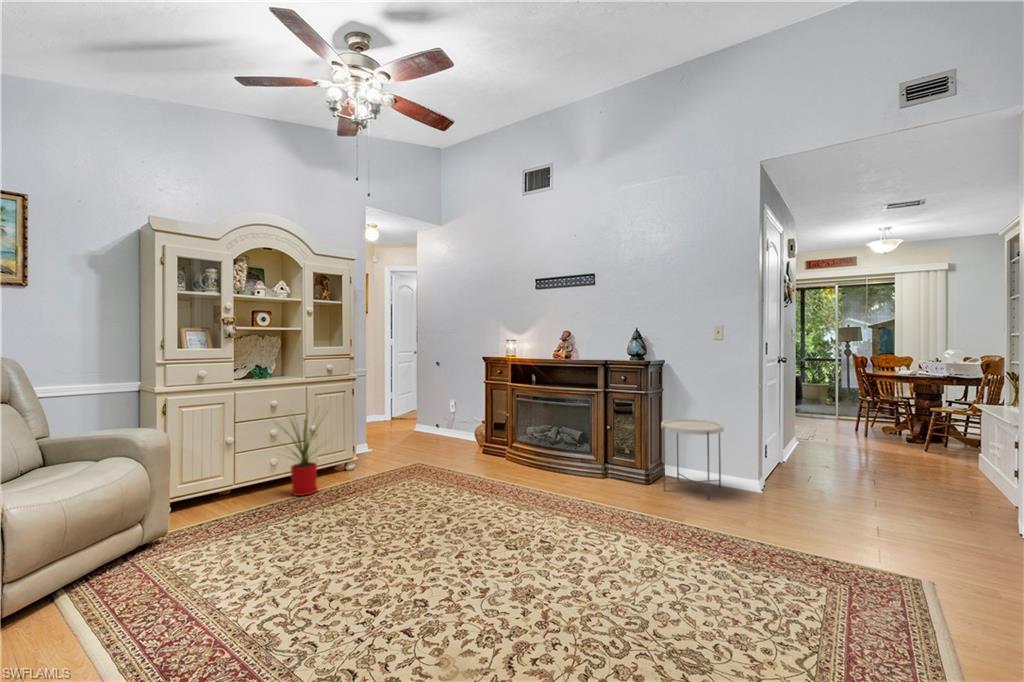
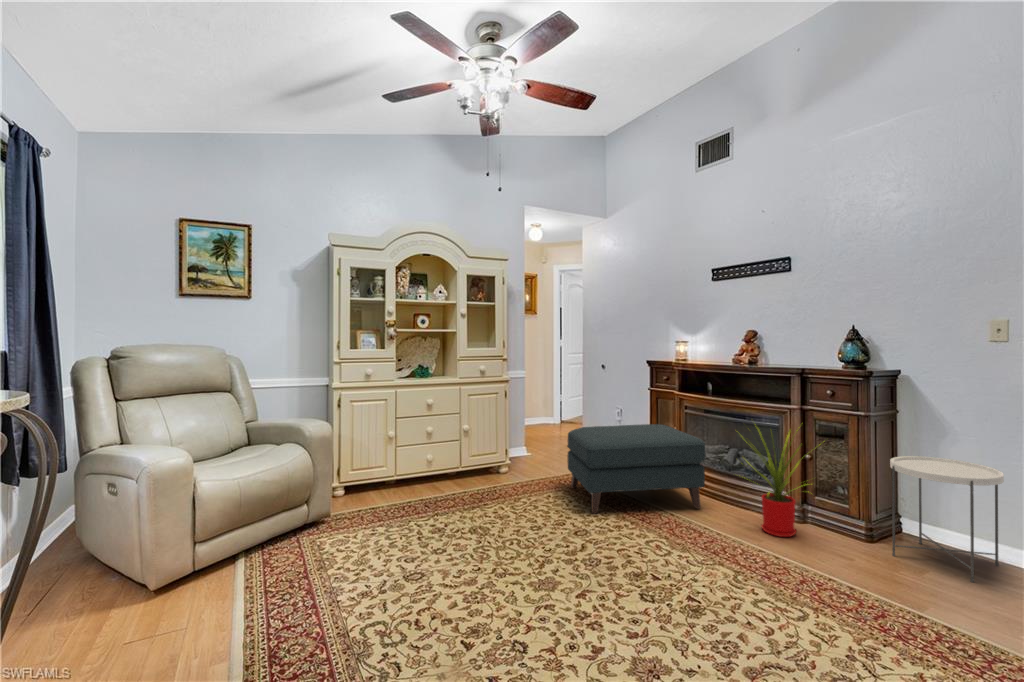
ottoman: none [416,411,536,494] -> present [567,424,705,514]
house plant: present [281,416,327,496] -> present [746,428,805,537]

